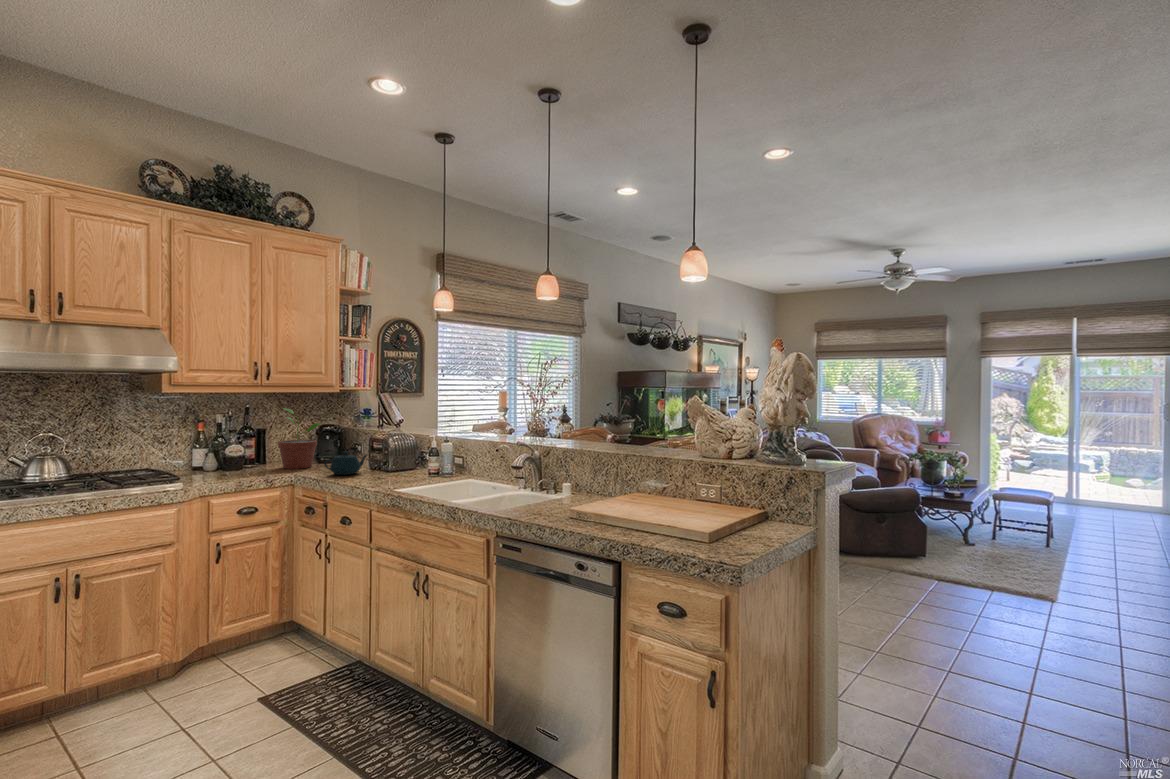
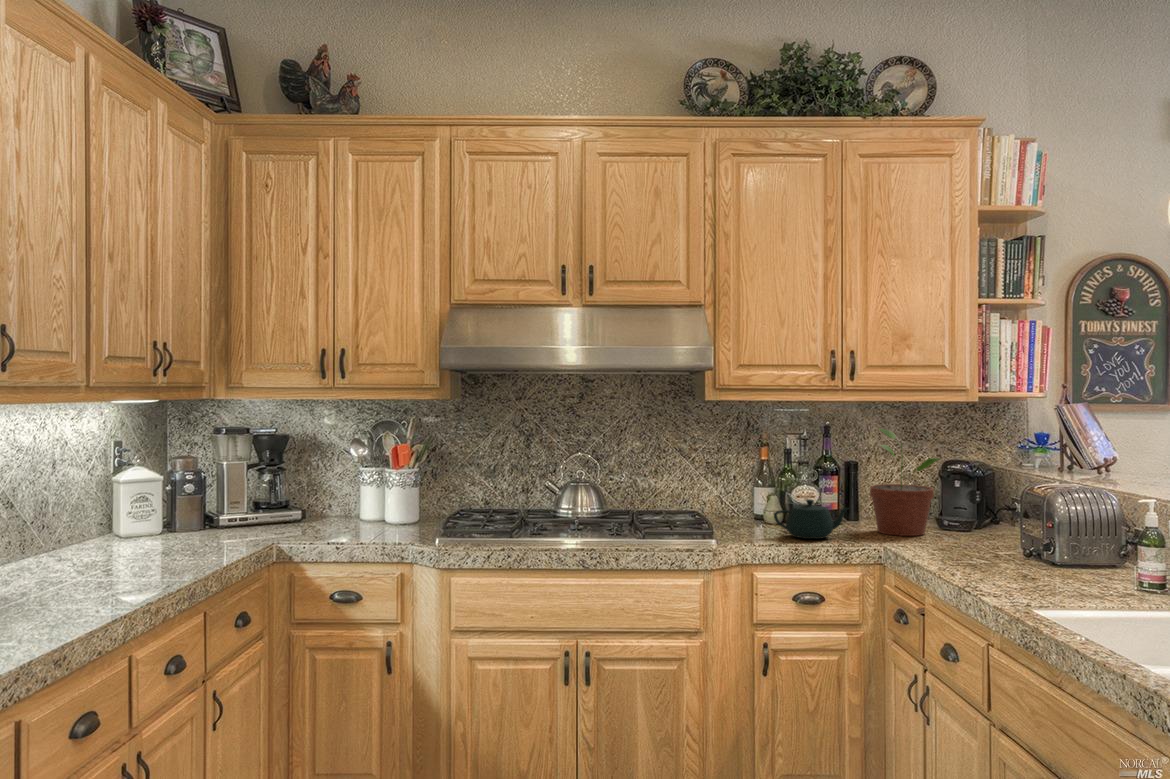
teapot: present [324,452,366,475] -> present [774,499,849,539]

